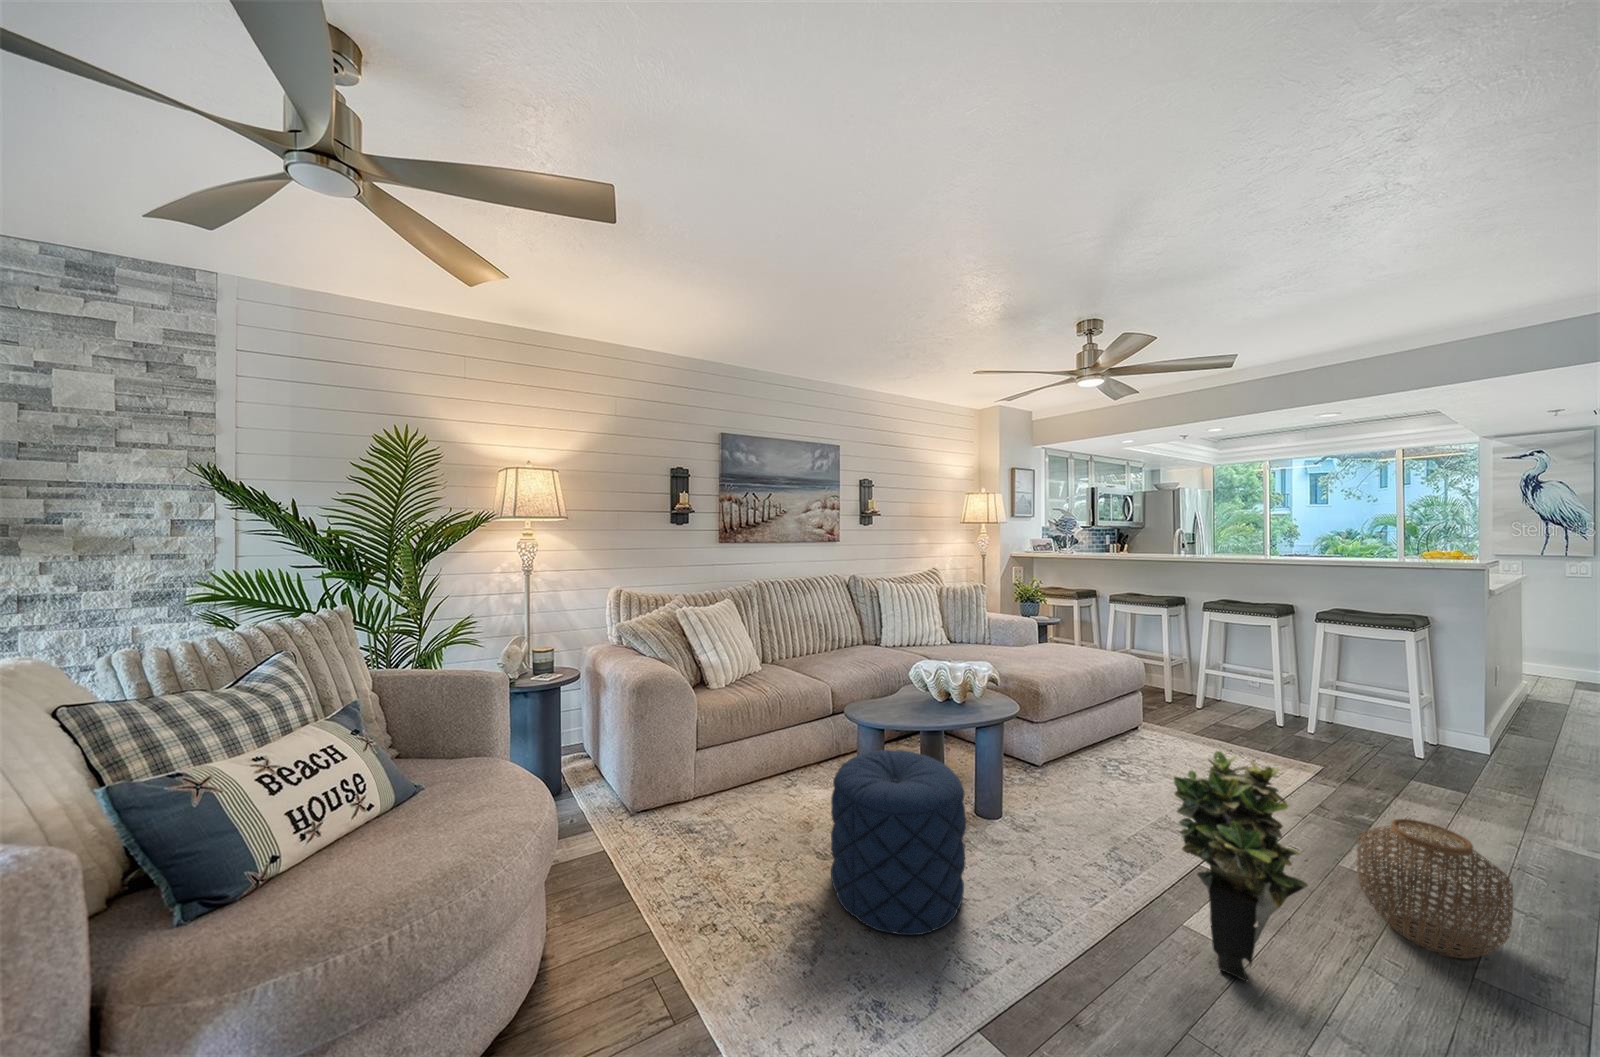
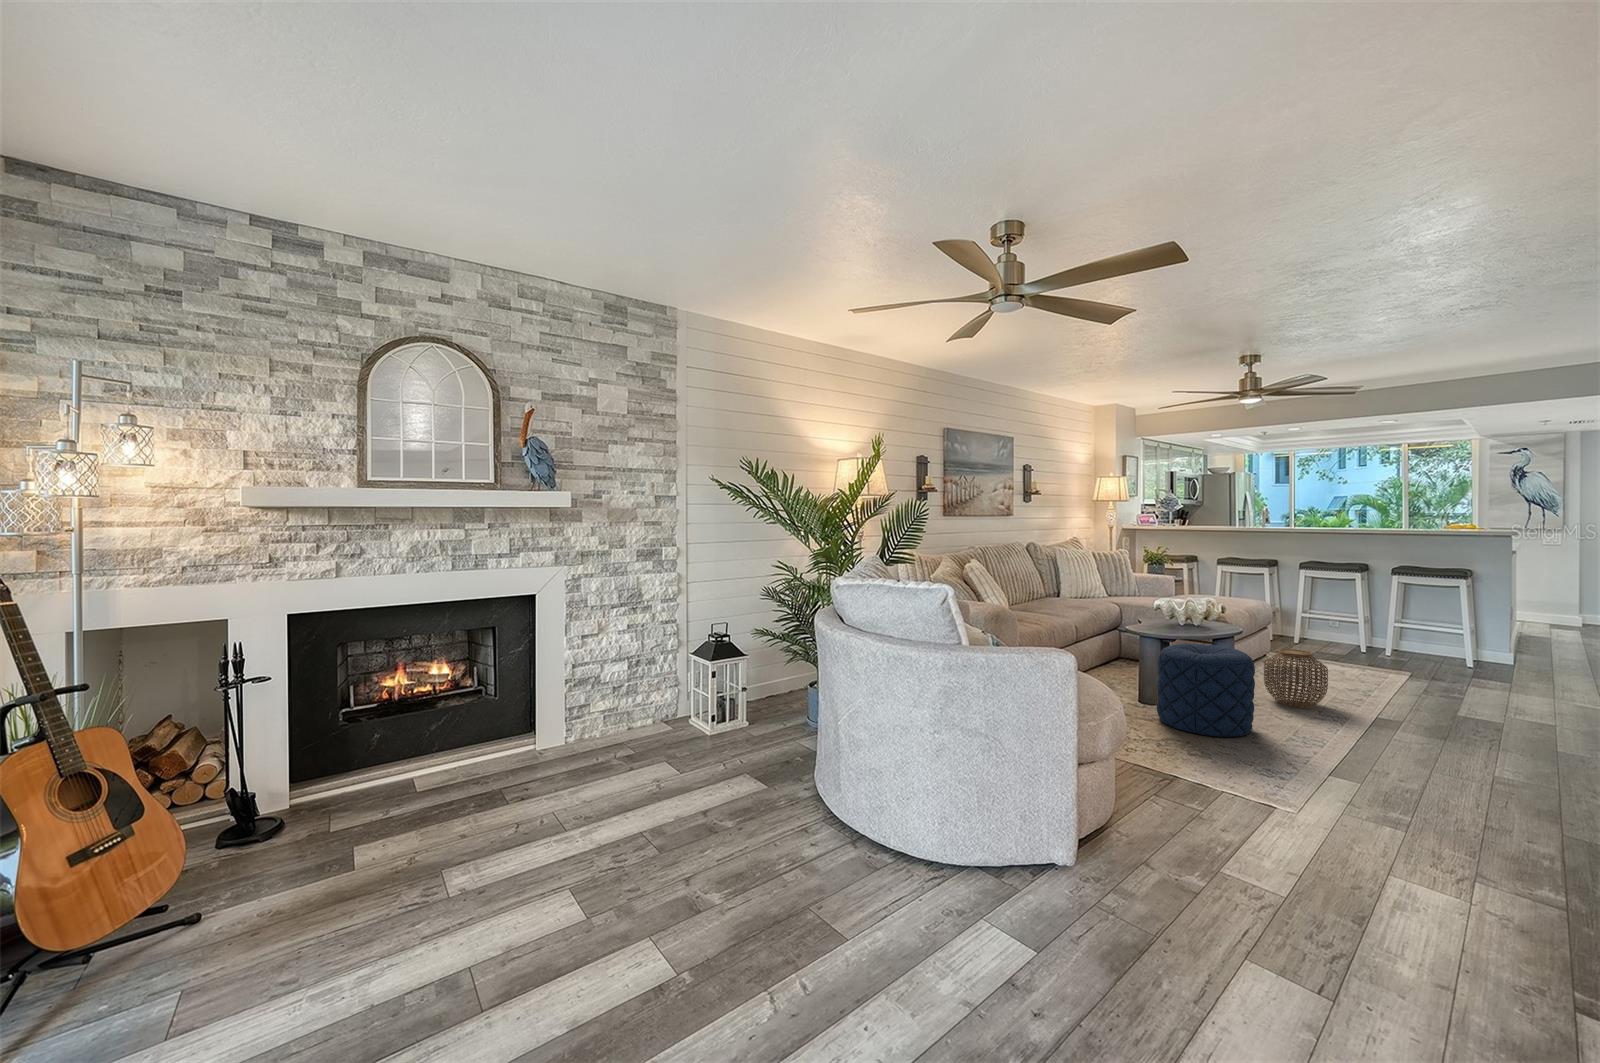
potted plant: present [1174,751,1308,981] -> none [1367,628,1452,740]
woven basket: present [1357,819,1513,958] -> present [1264,649,1328,708]

